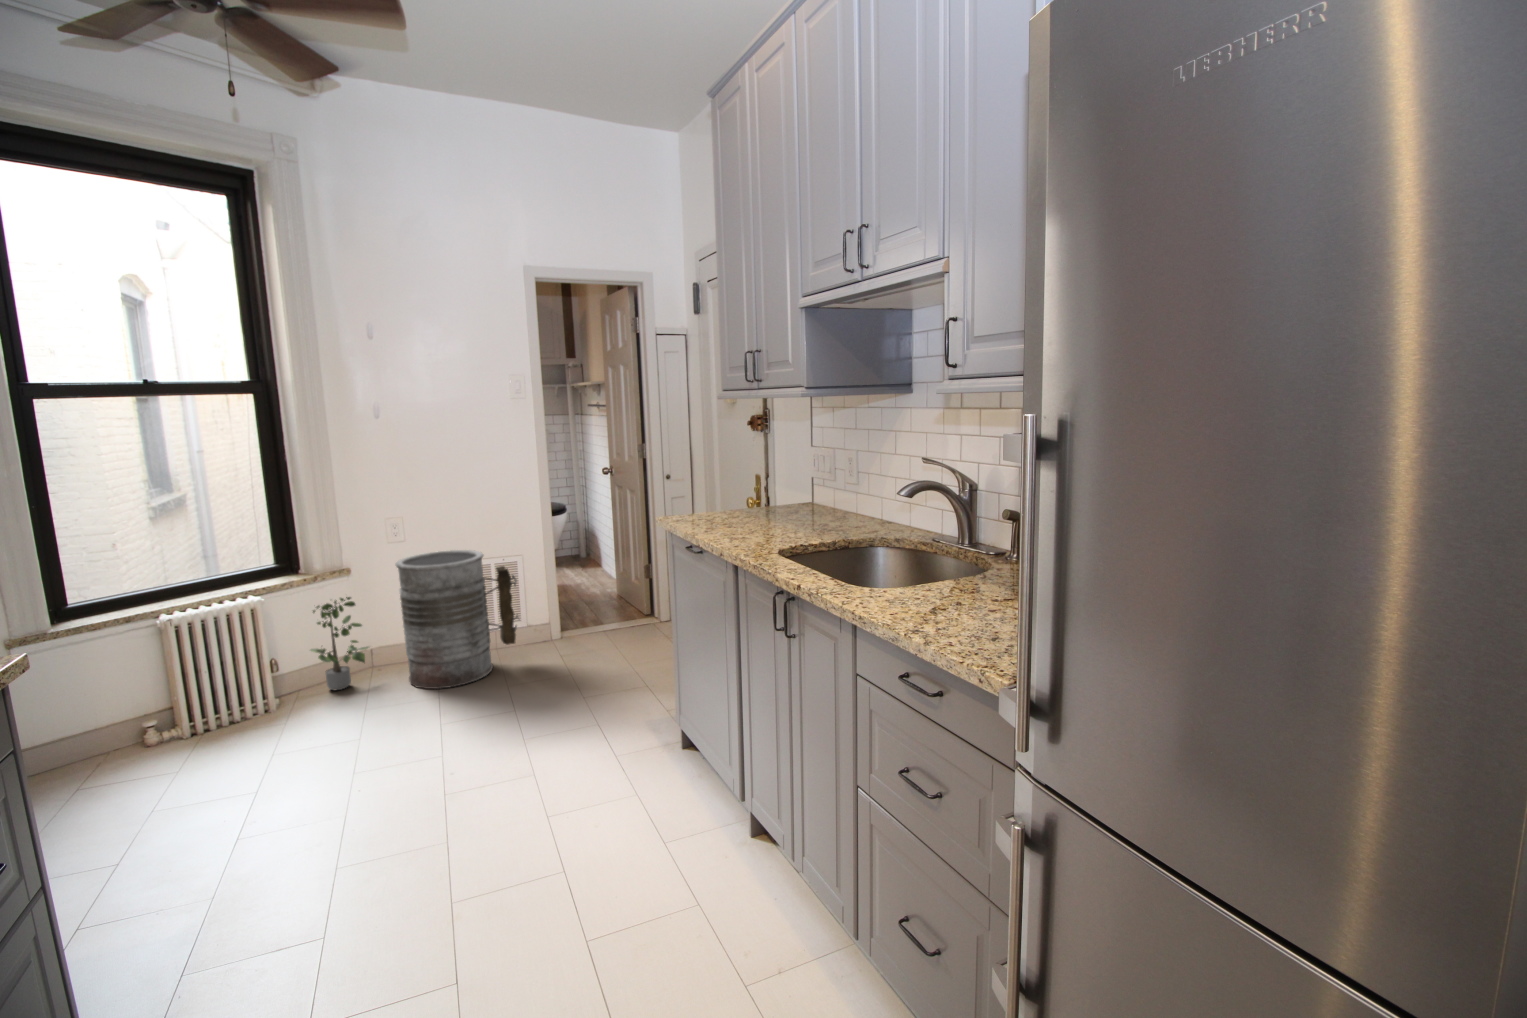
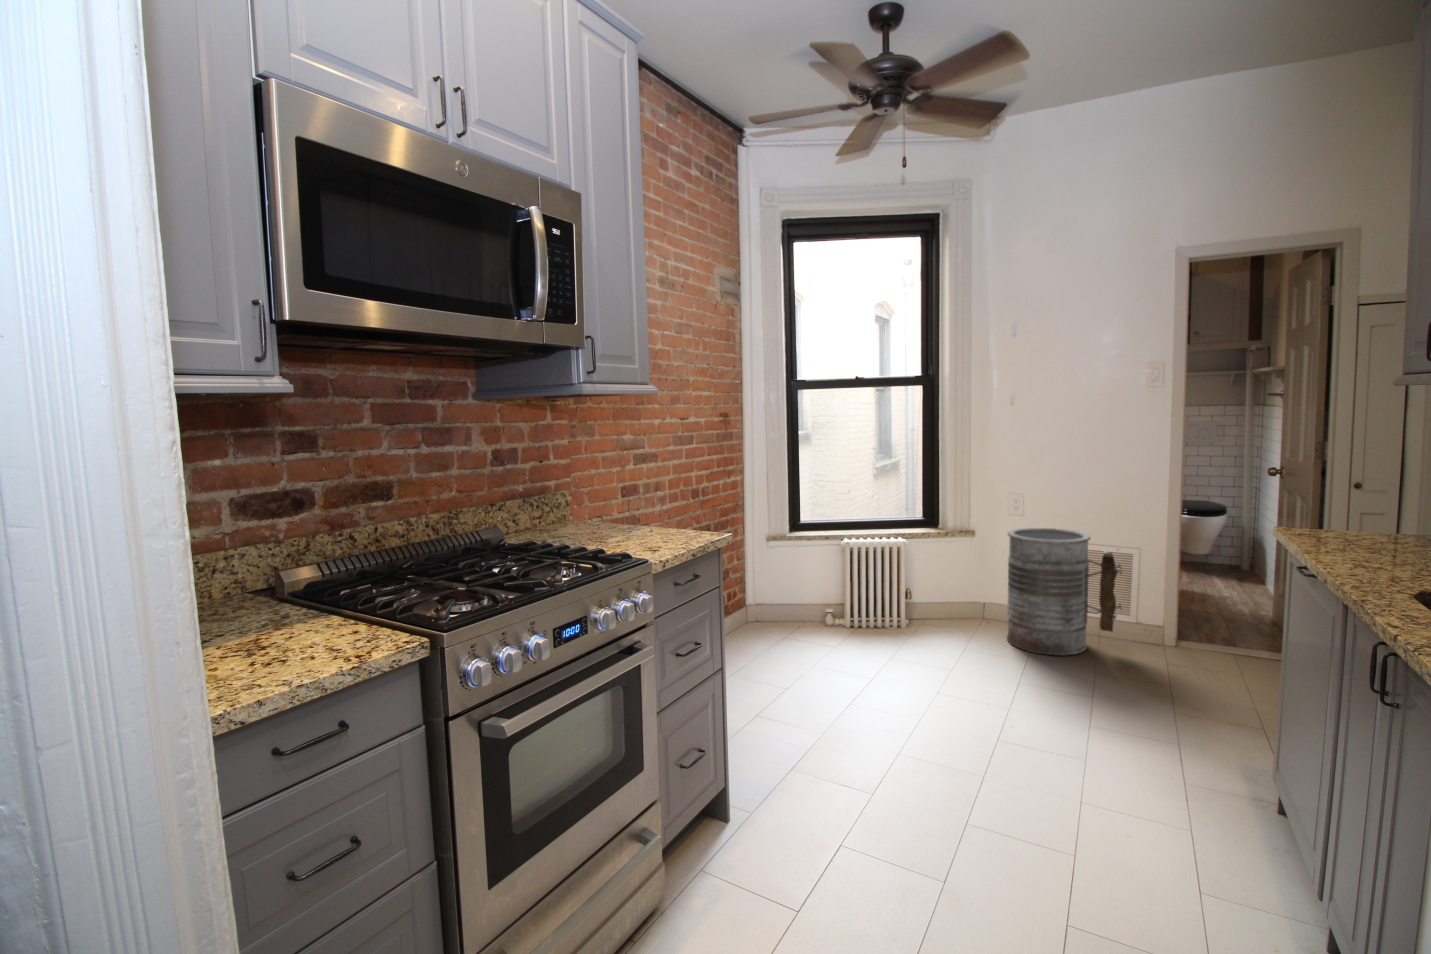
potted plant: present [311,597,368,690] -> none [935,550,983,627]

